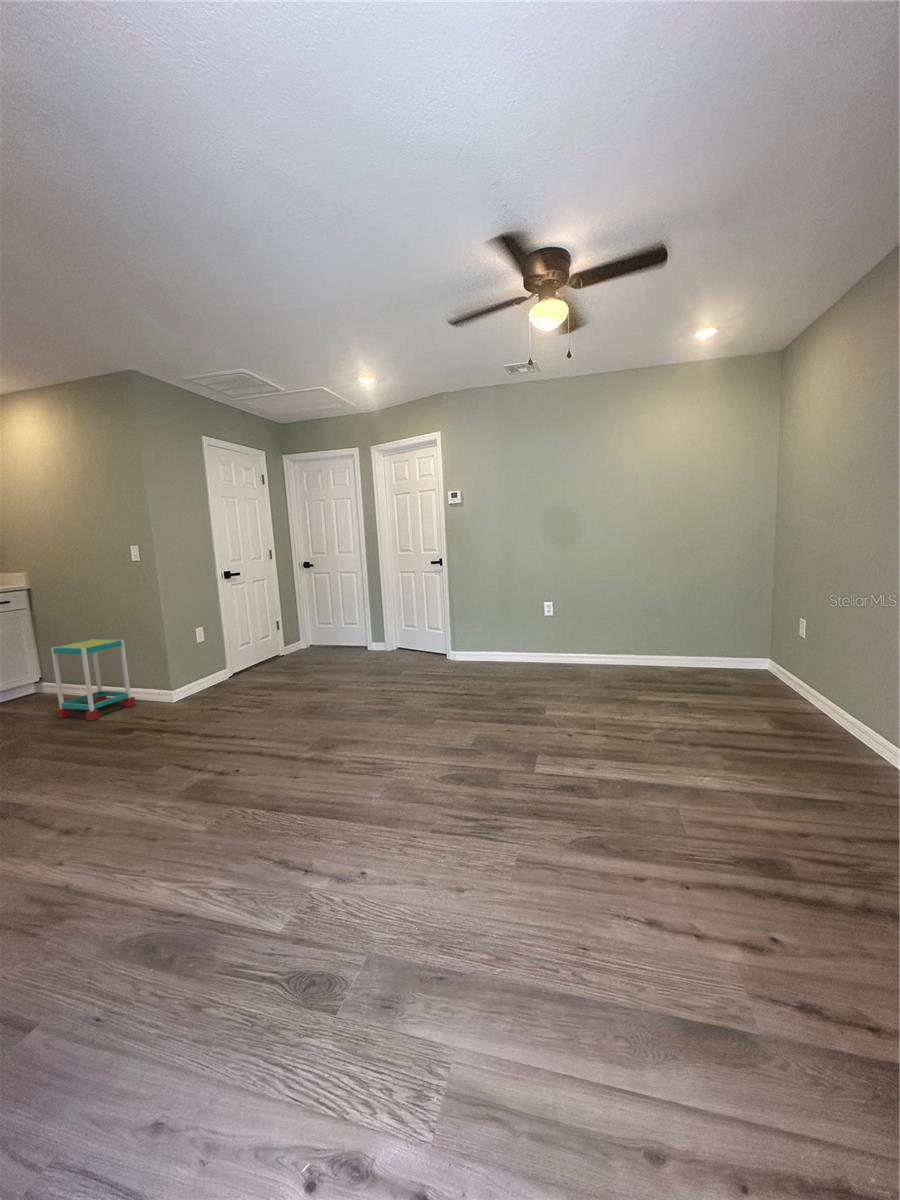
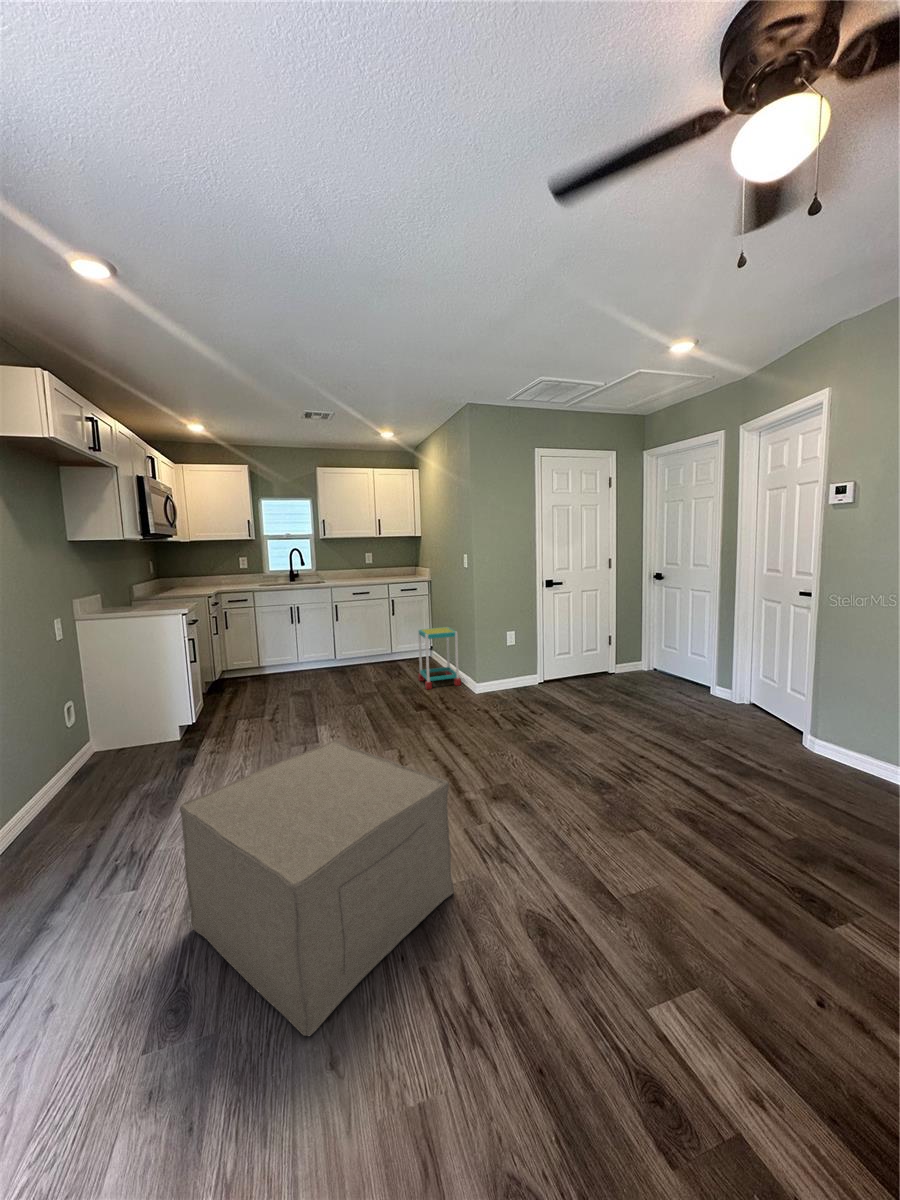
ottoman: none [184,704,432,965] -> present [180,740,454,1036]

